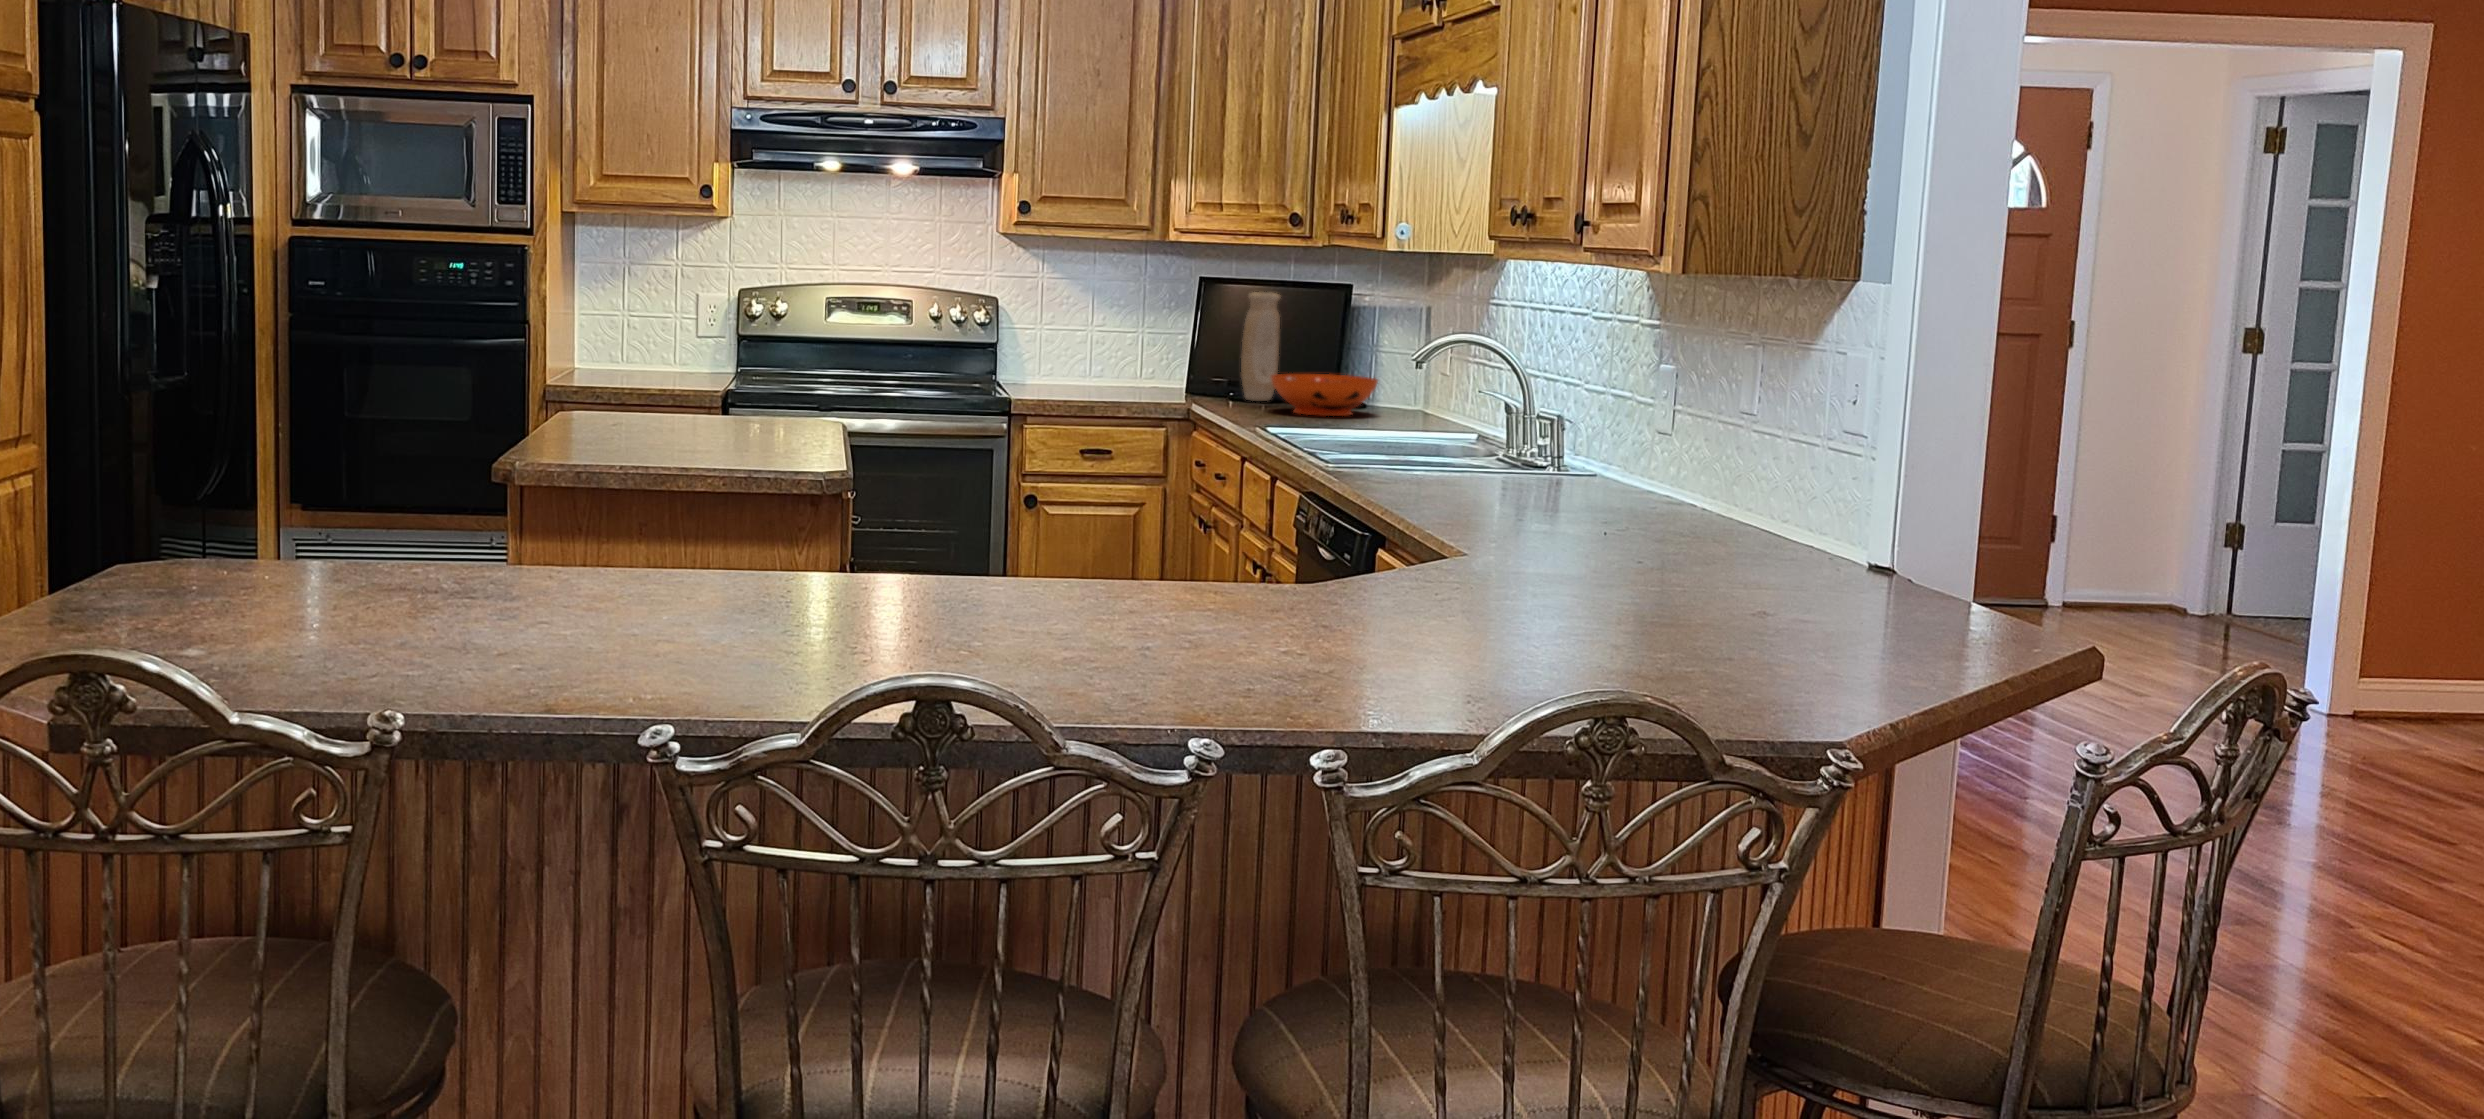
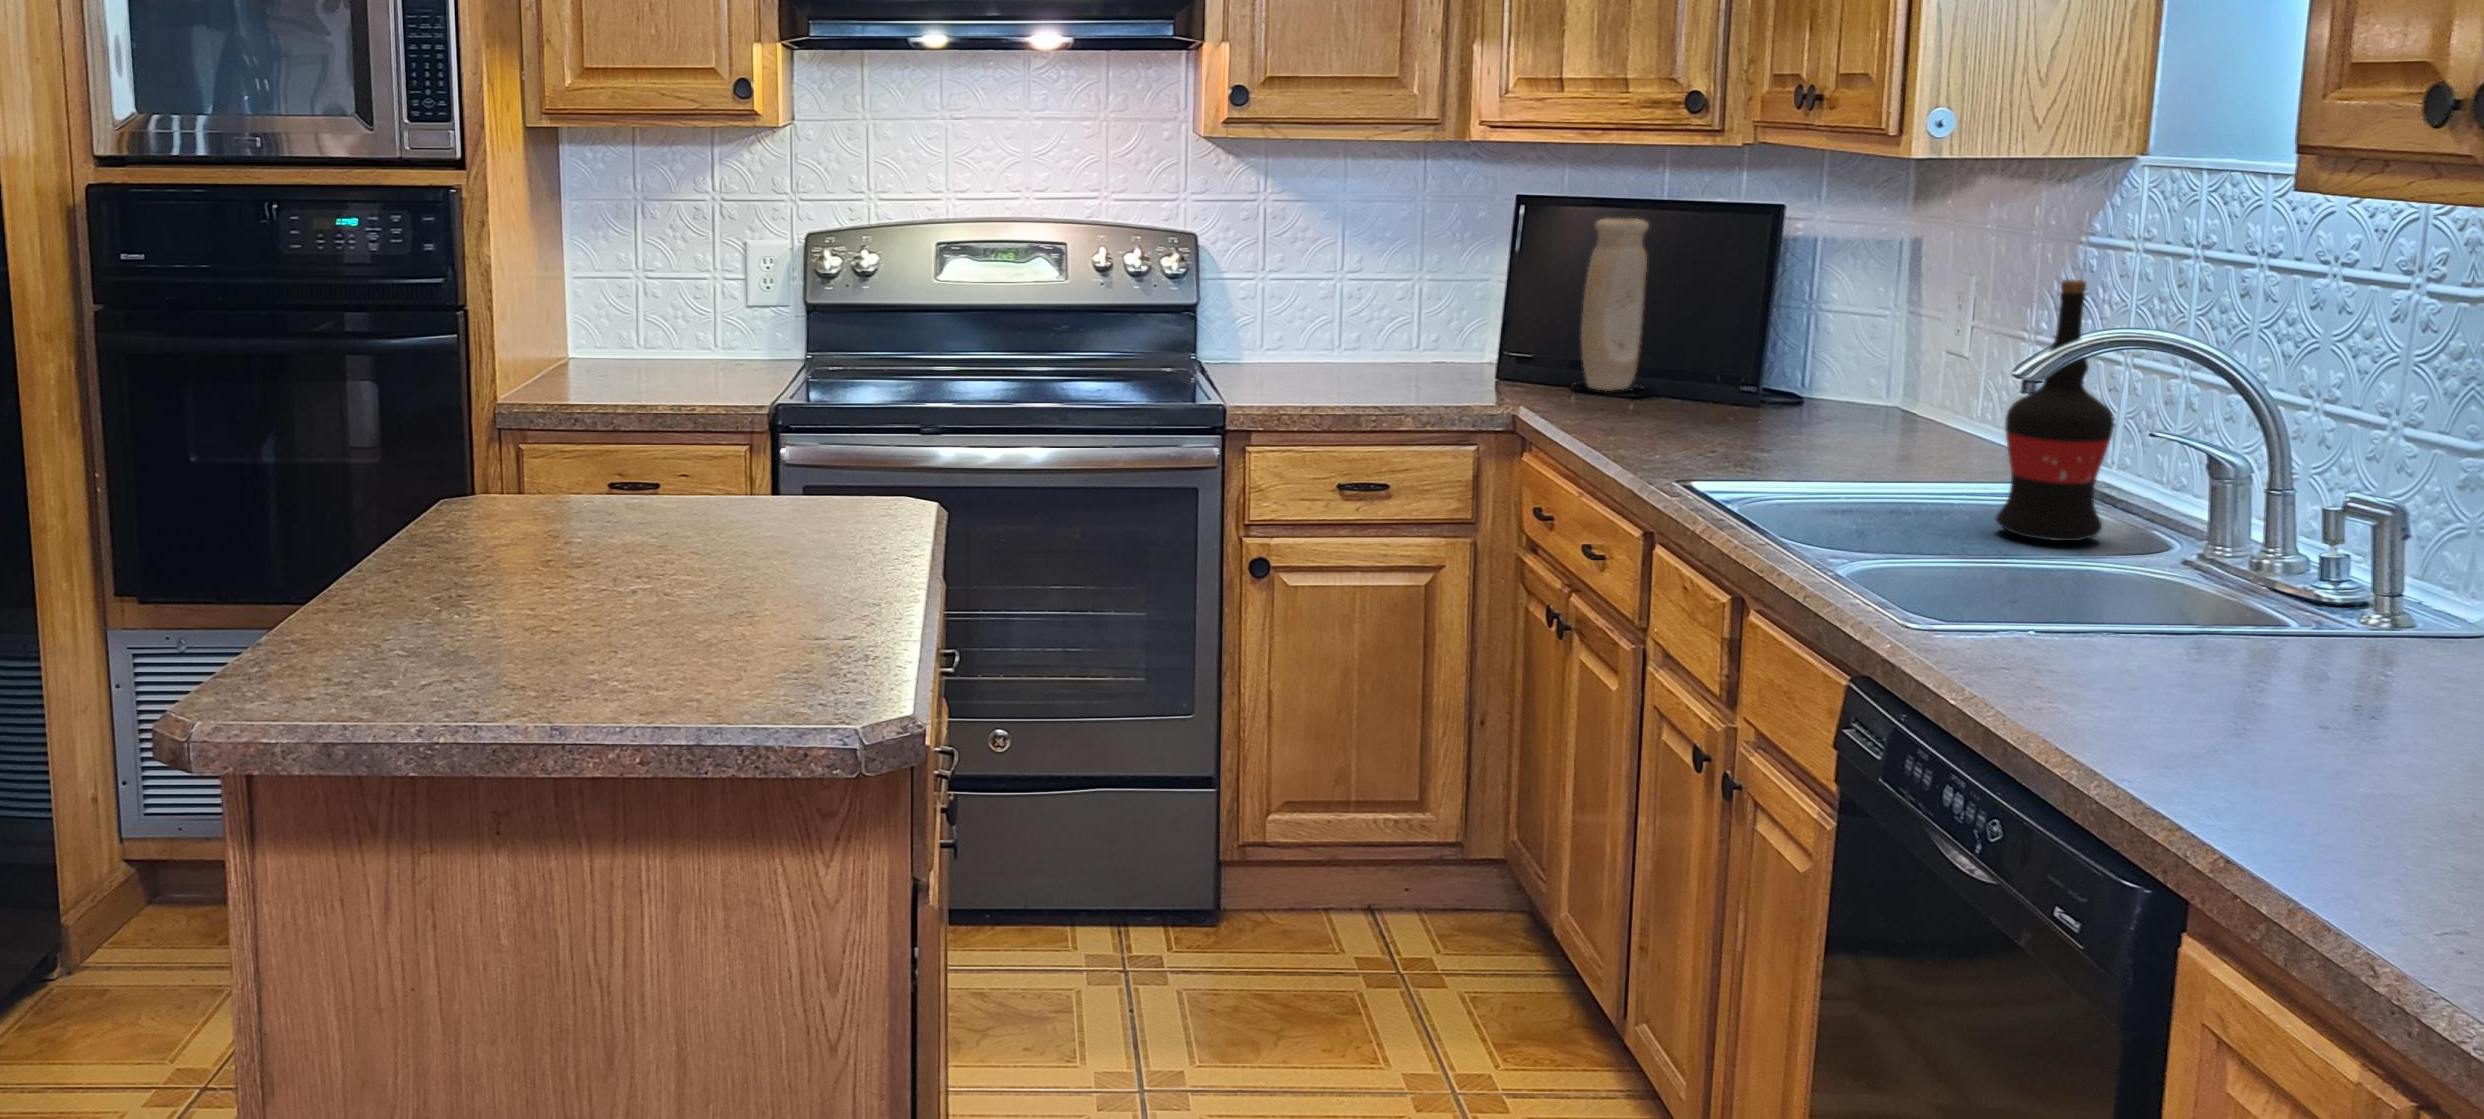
wine bottle: none [1396,311,1448,446] -> present [1996,280,2114,541]
decorative bowl: present [1271,374,1378,416] -> none [1654,352,1846,431]

